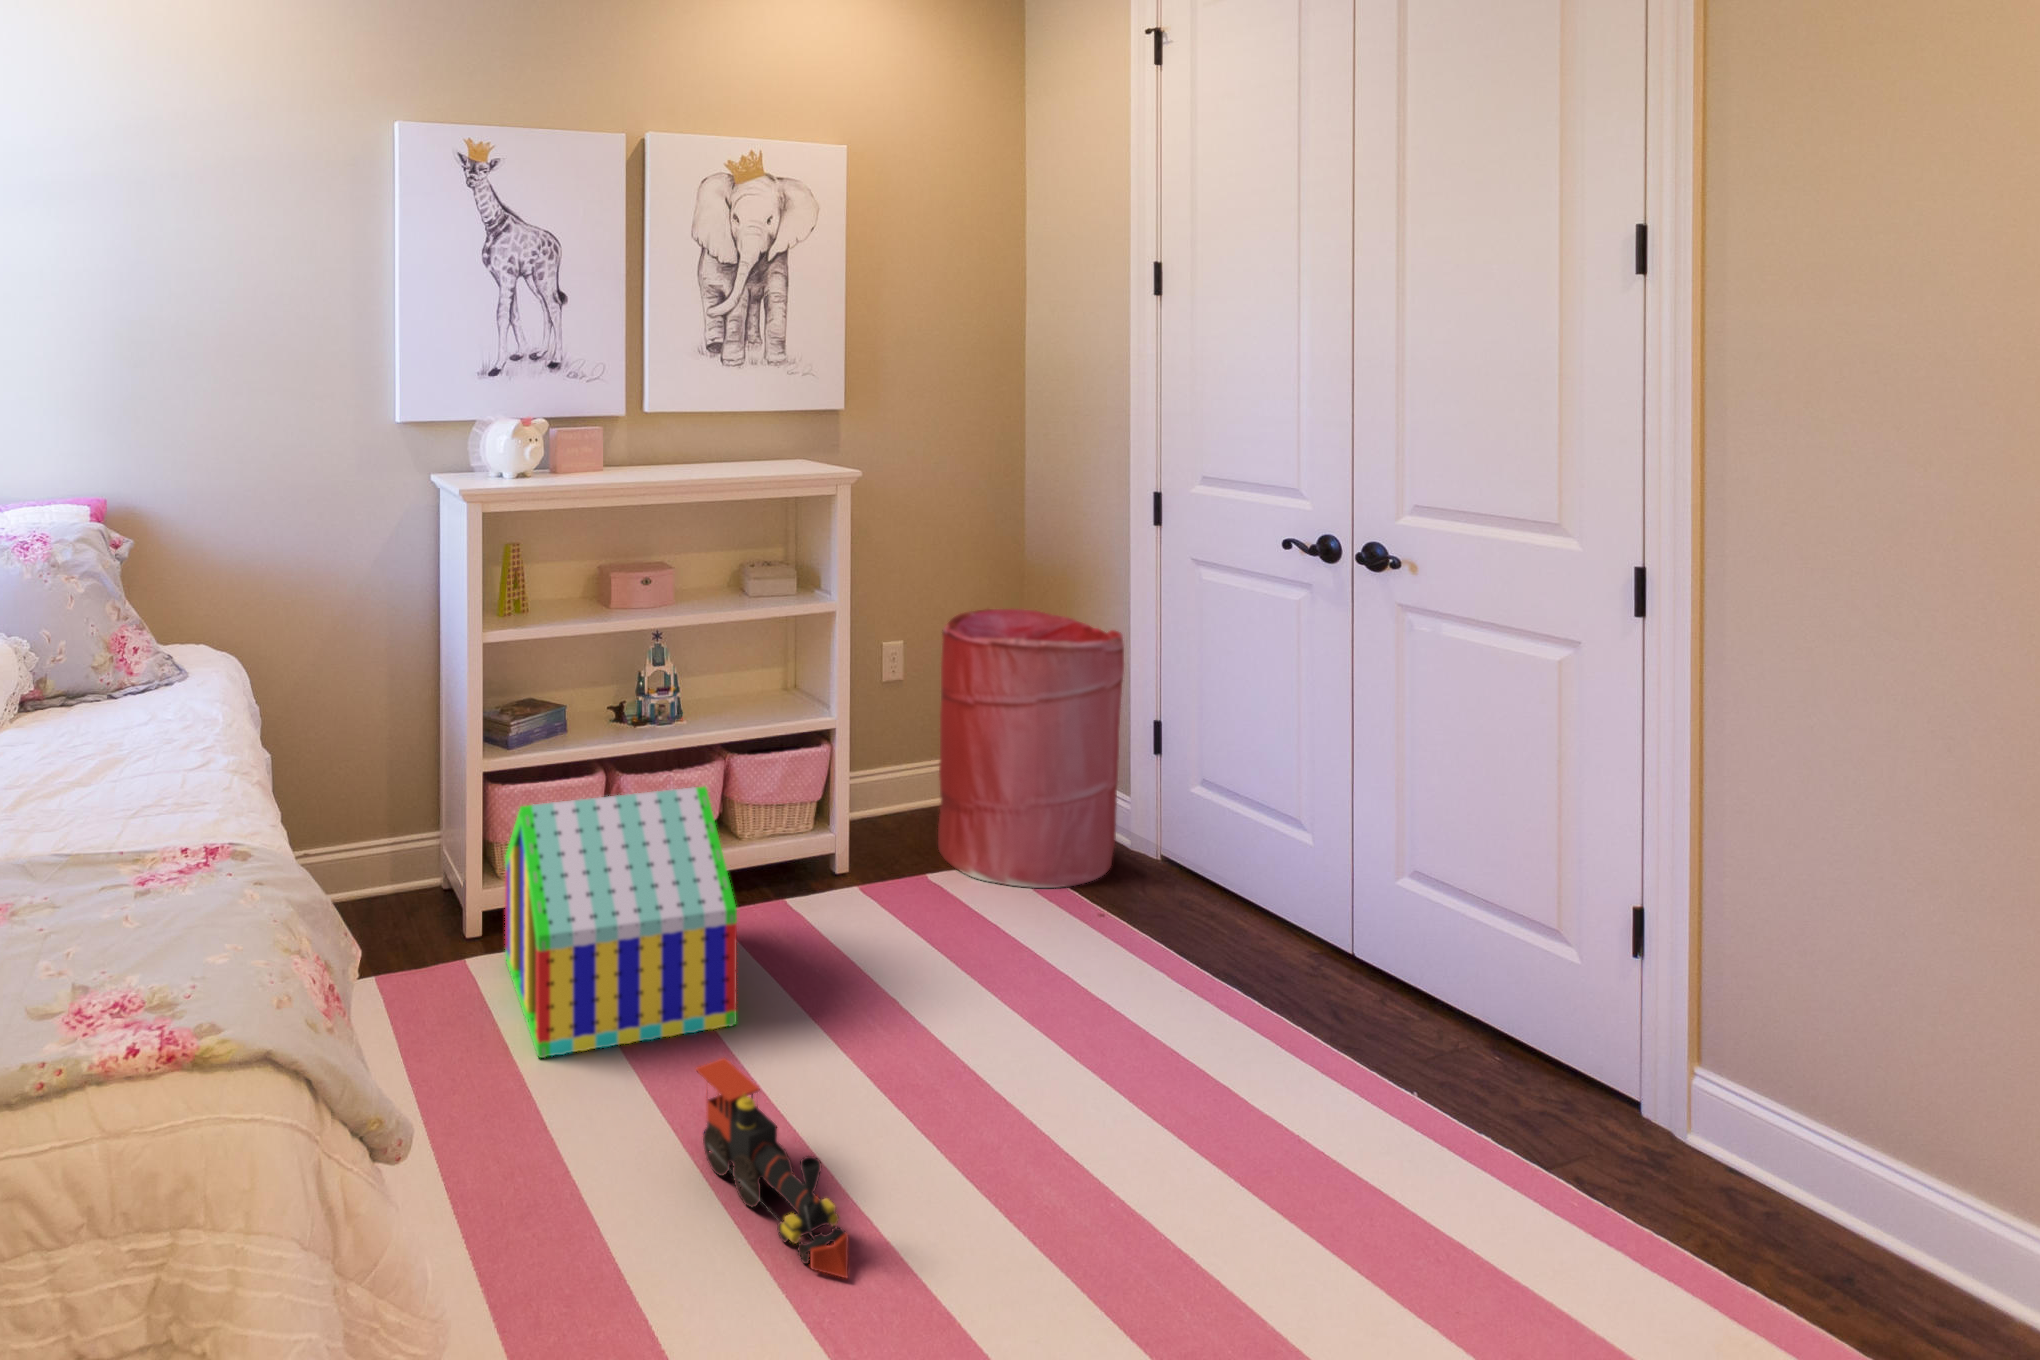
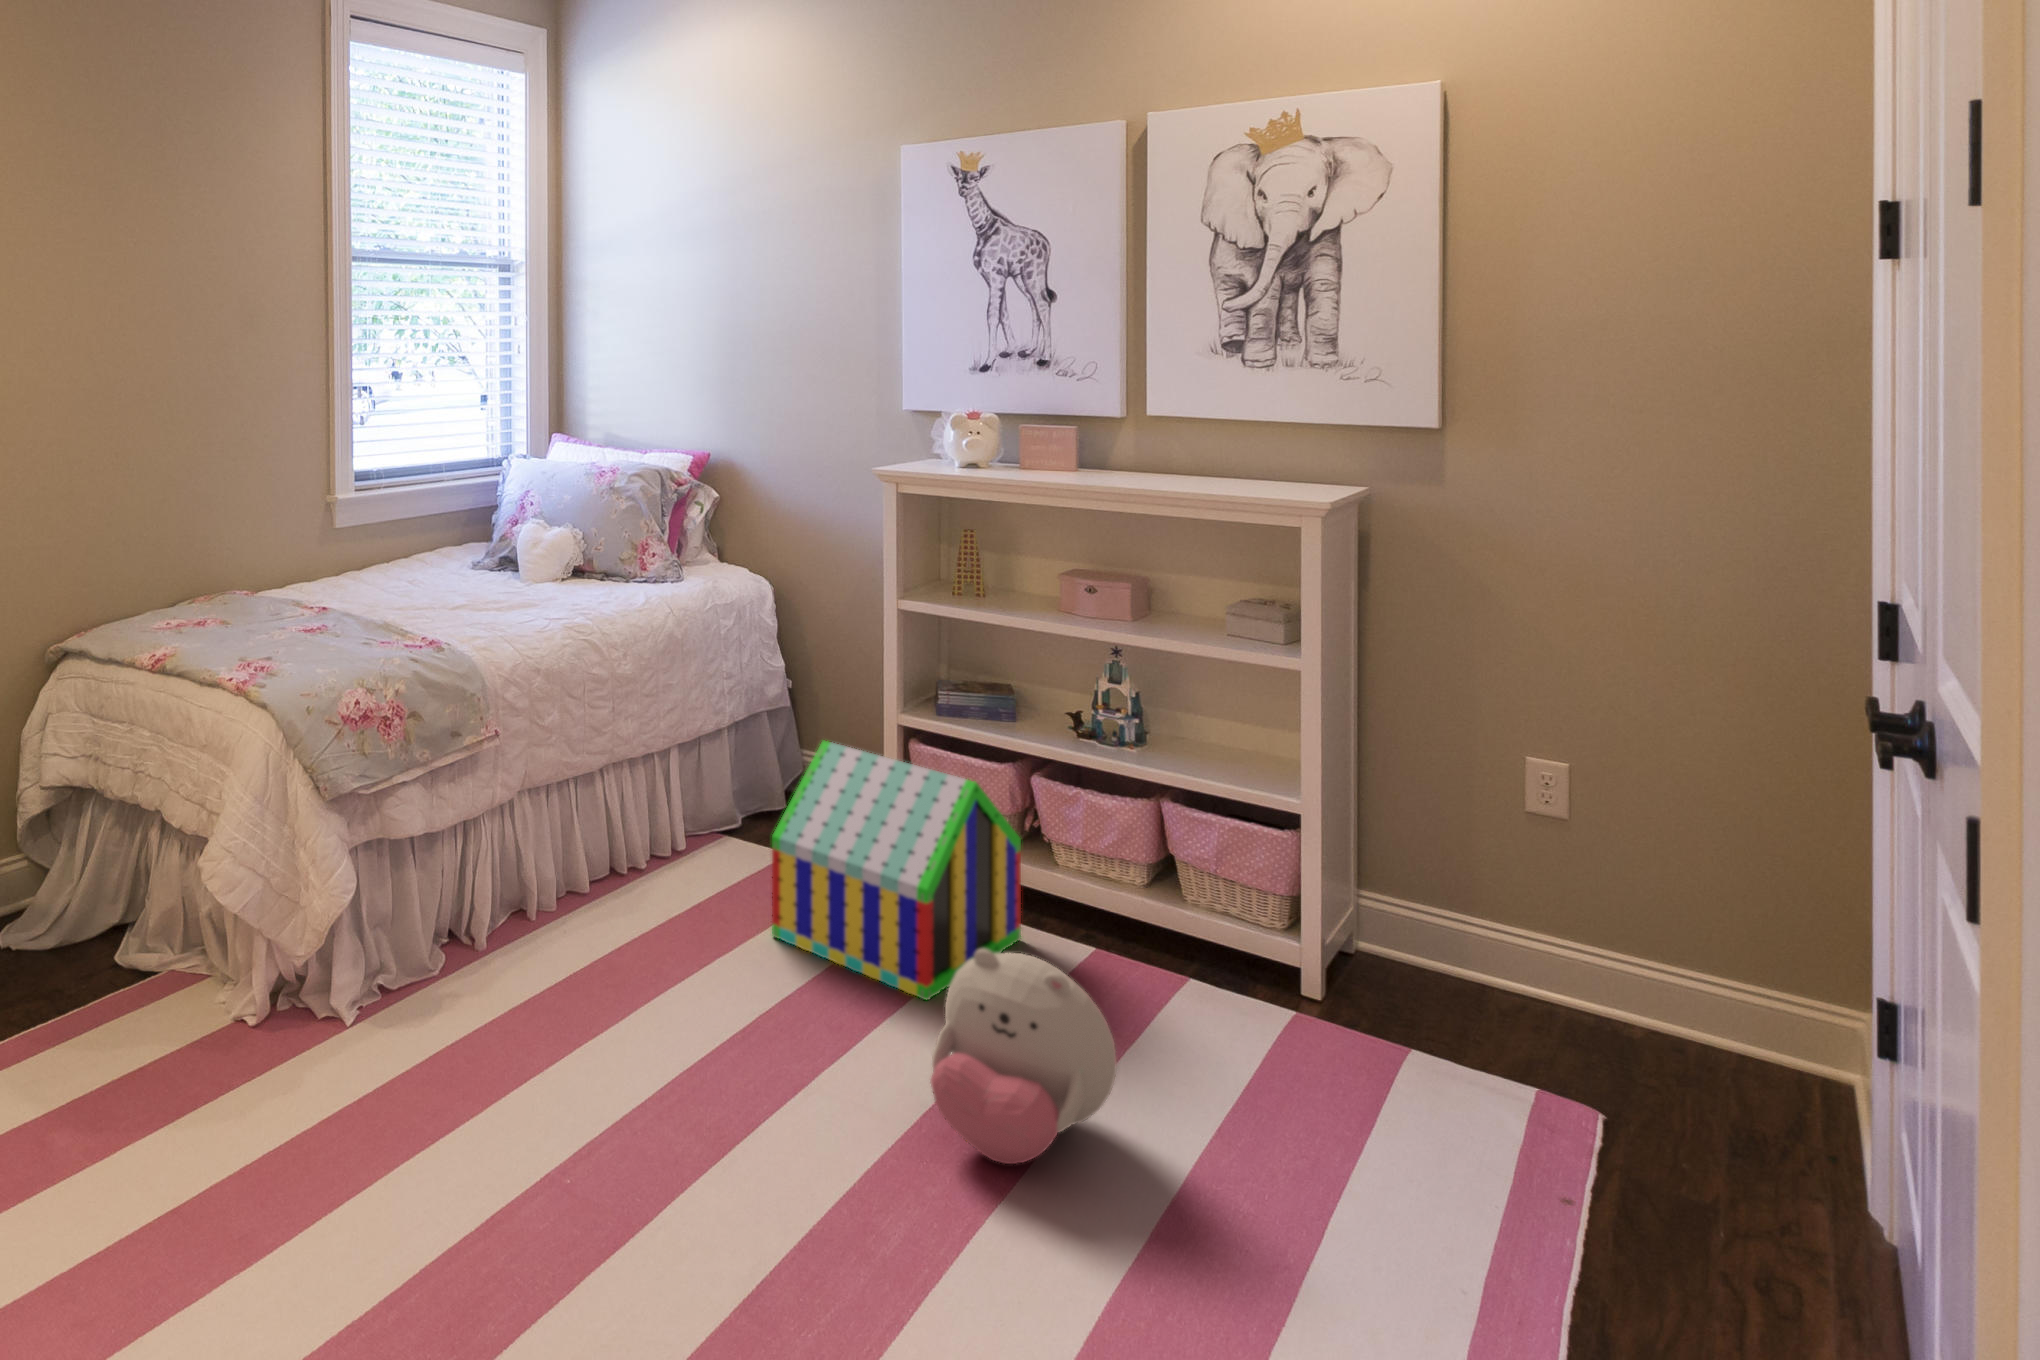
laundry hamper: present [938,609,1124,888] -> none [1445,732,1813,1177]
plush toy: none [882,905,1056,1105] -> present [930,949,1117,1164]
toy train: present [696,1058,848,1278] -> none [670,957,776,1121]

